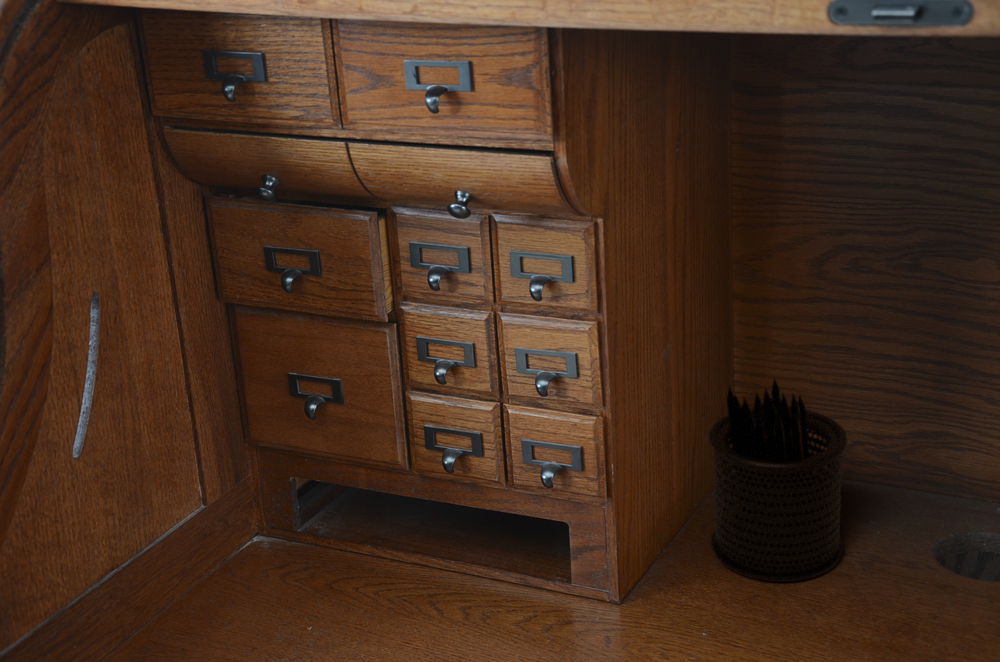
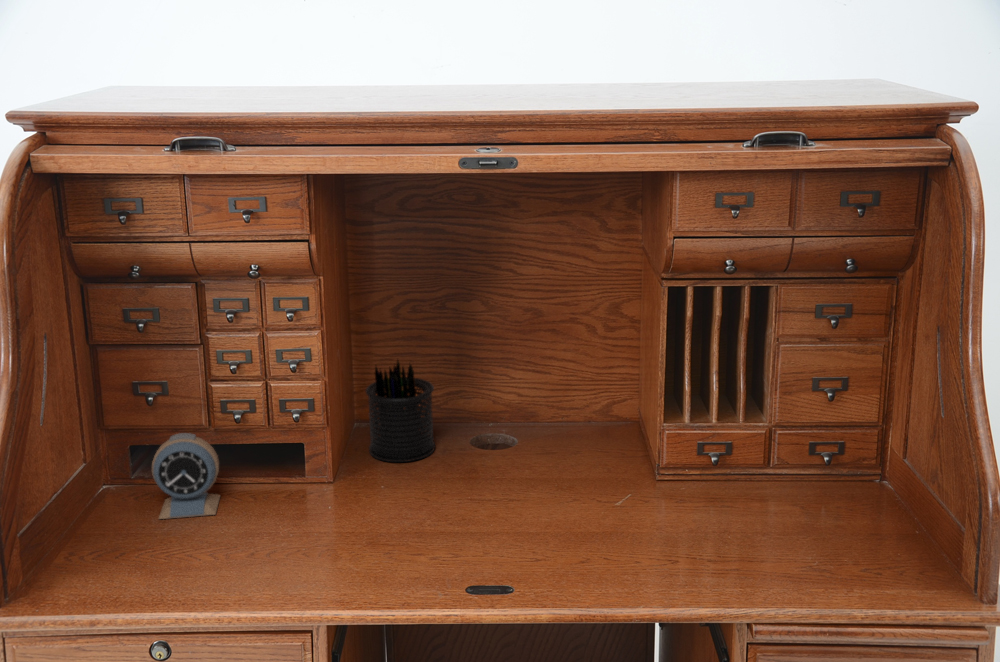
alarm clock: none [298,479,422,632] -> present [152,433,220,519]

